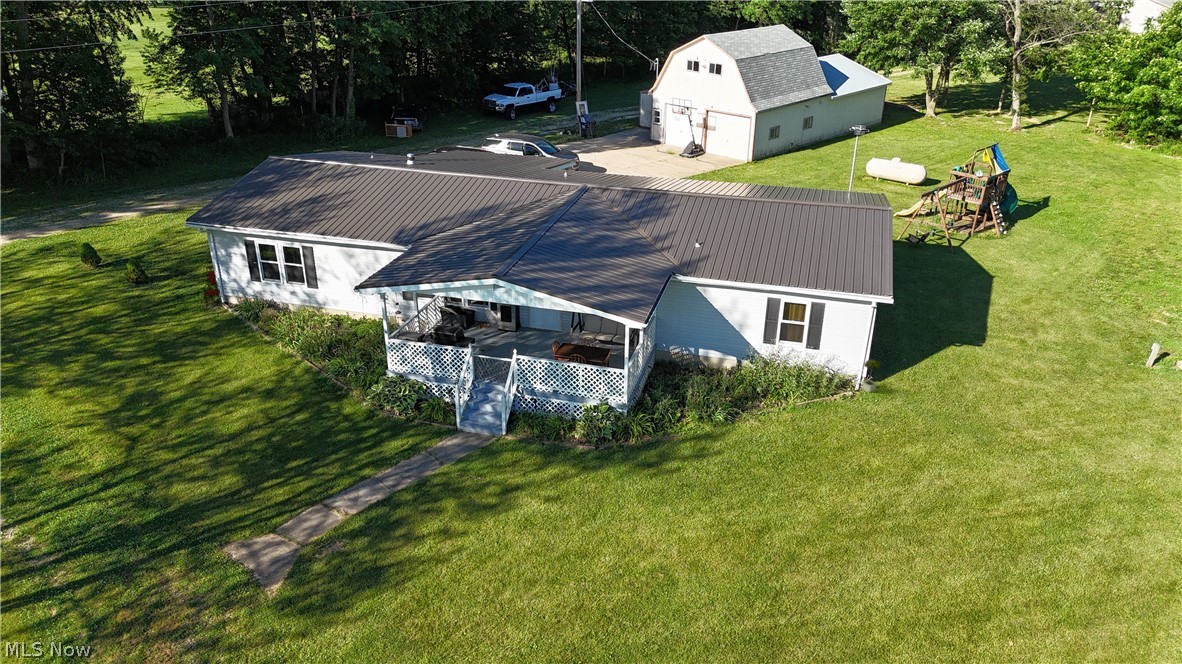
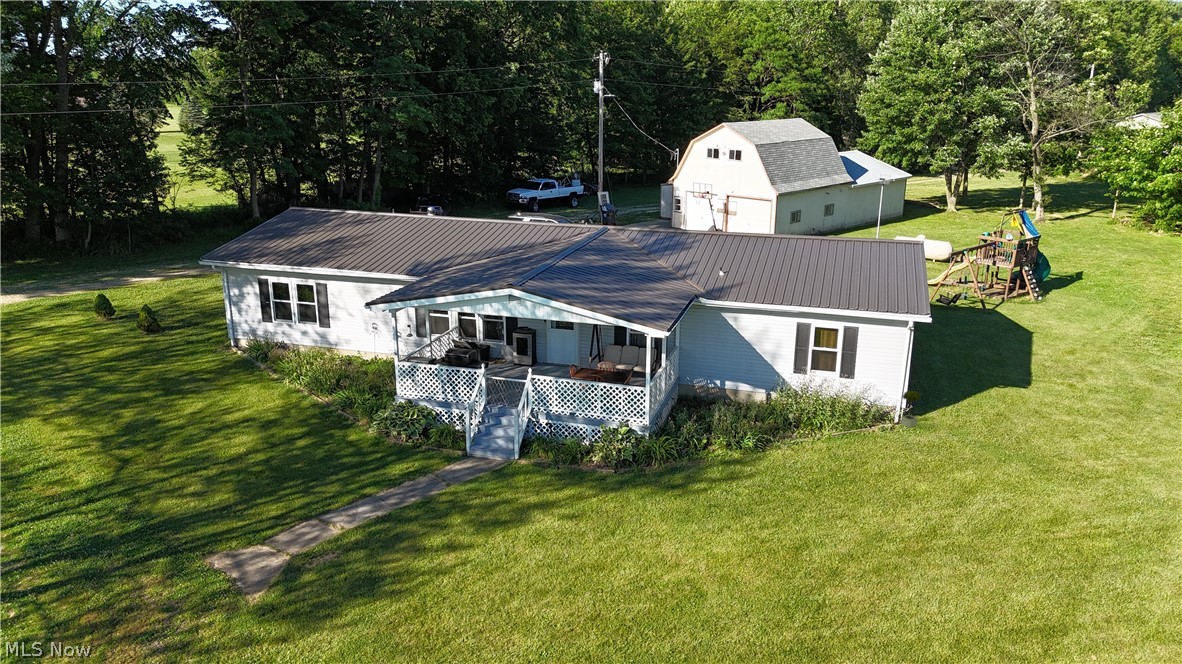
armchair: present [202,266,220,305] -> none [212,310,233,350]

